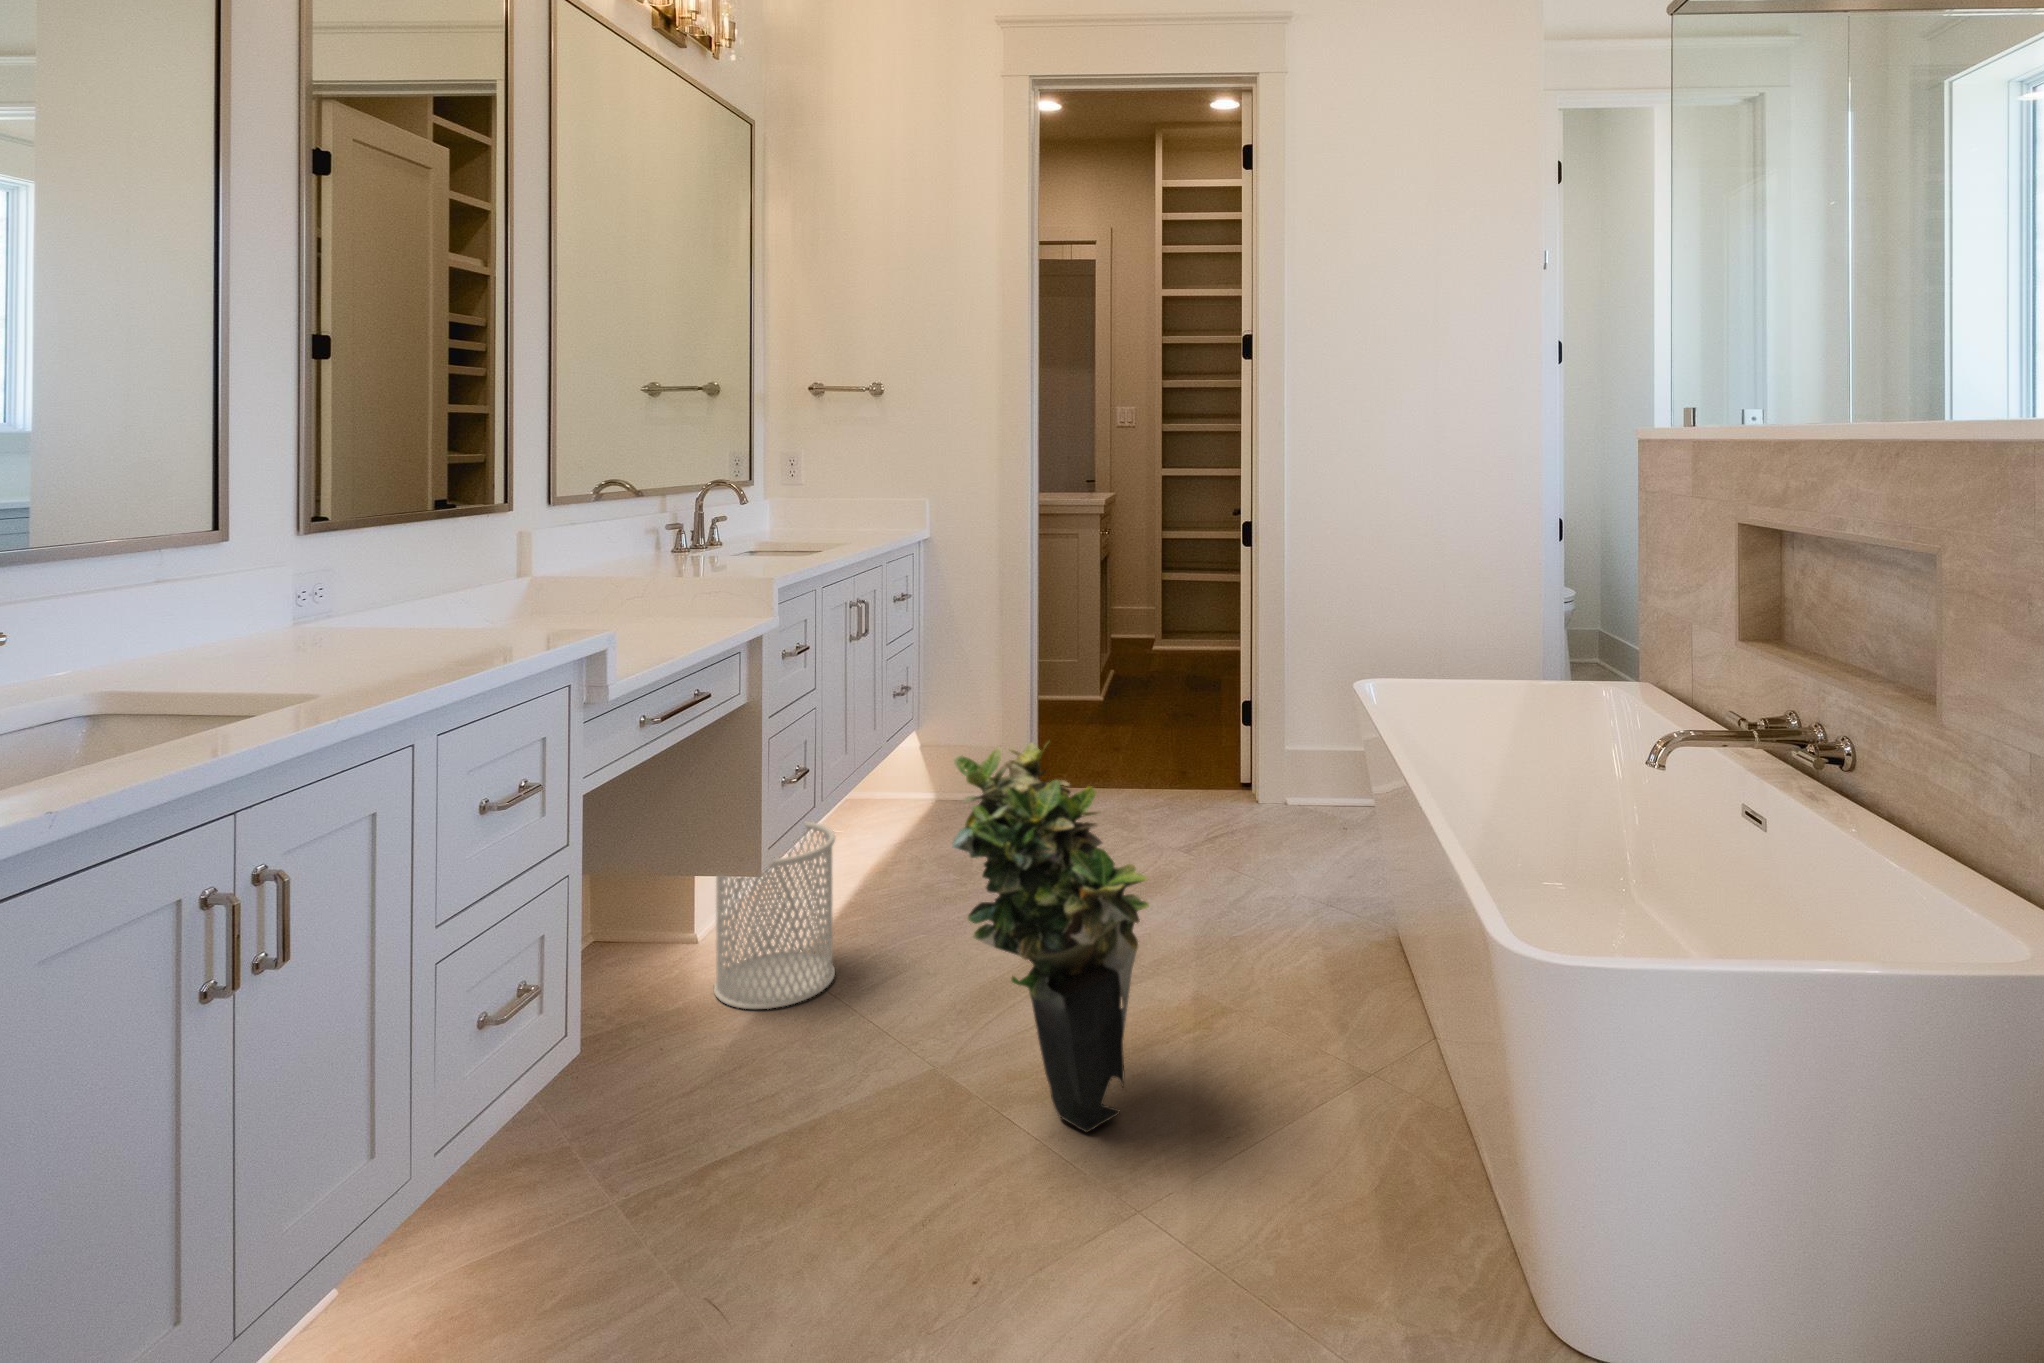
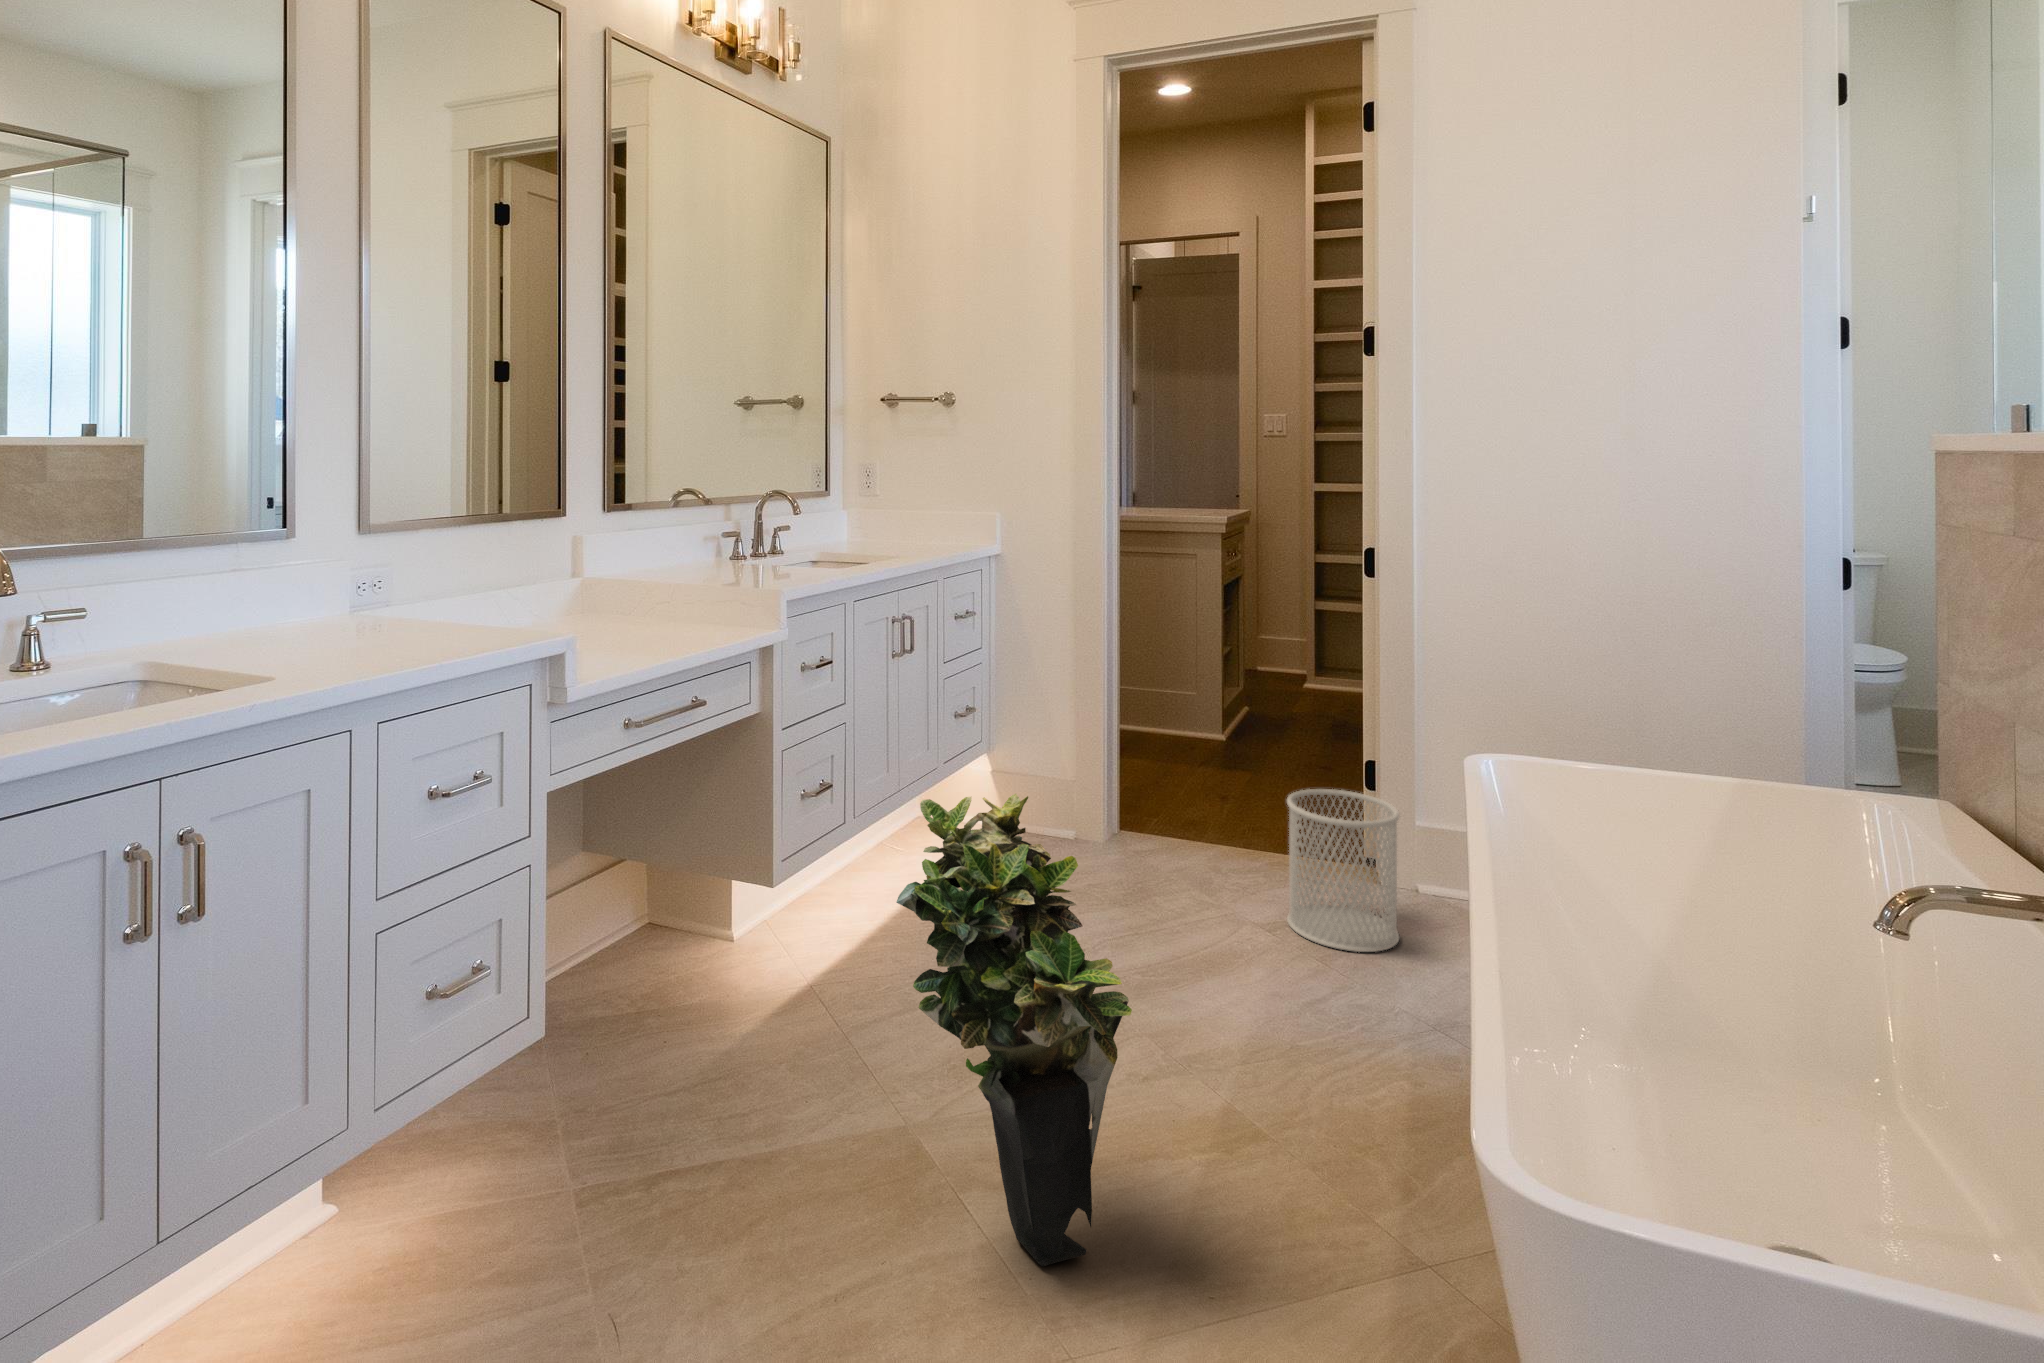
wastebasket: present [714,821,835,1009] -> present [1287,789,1399,952]

